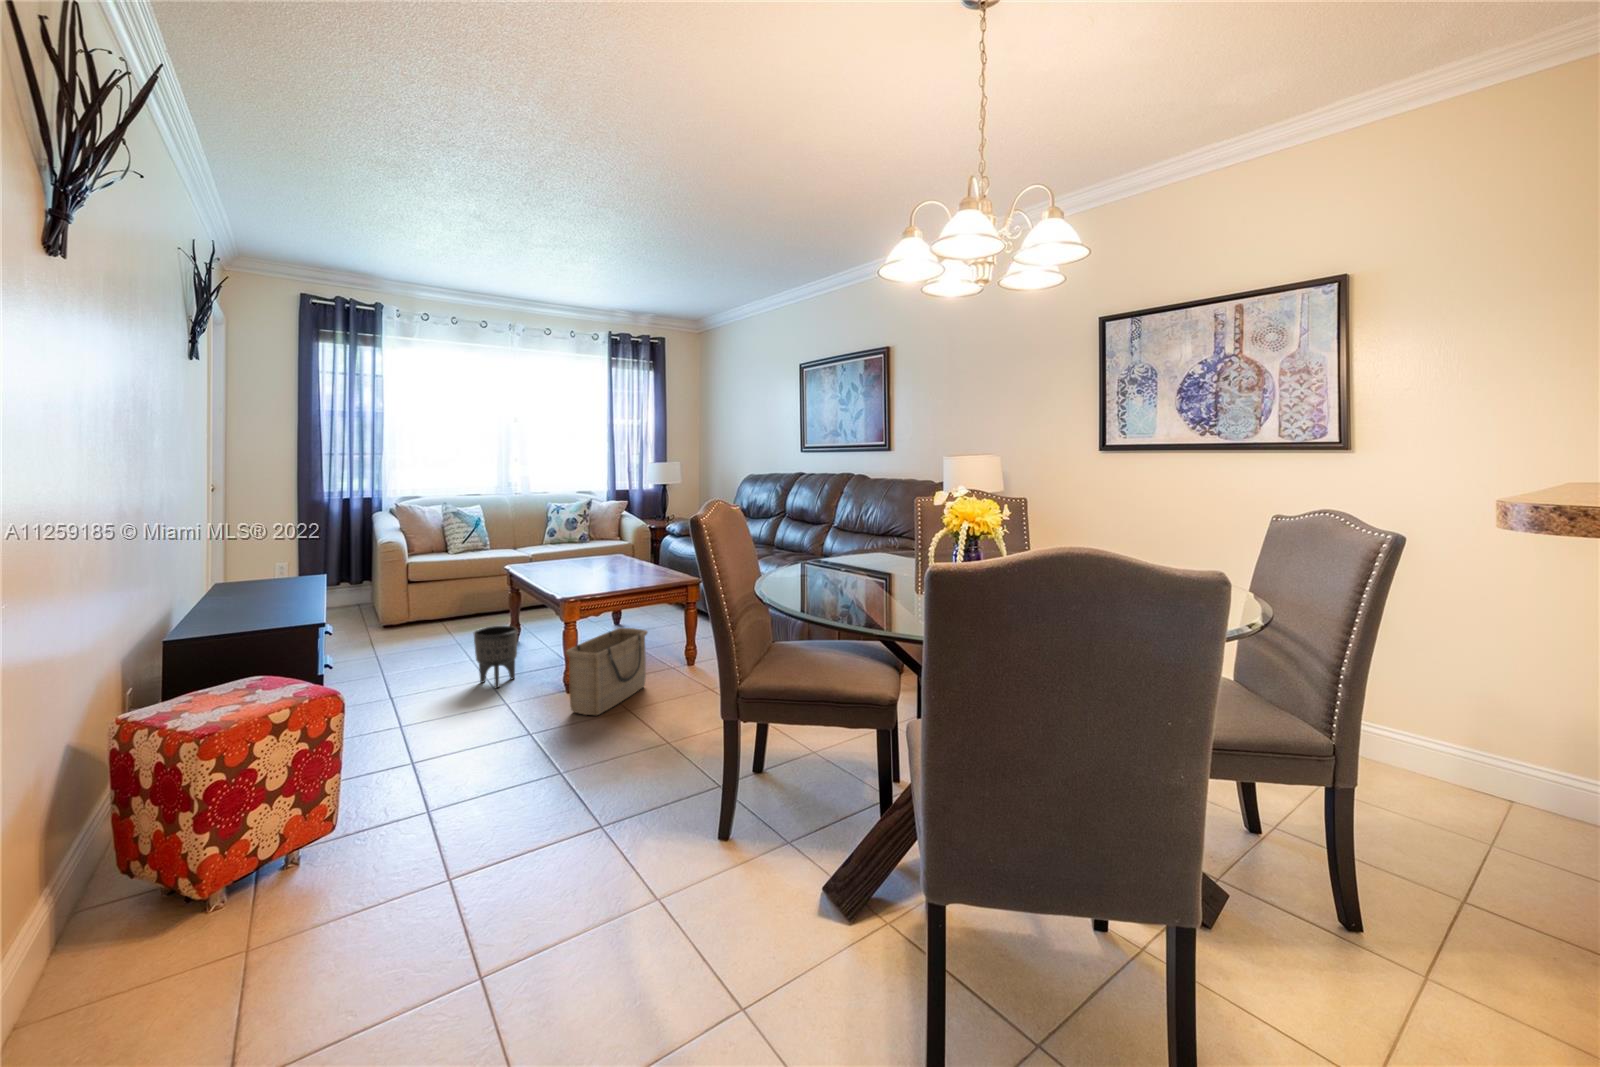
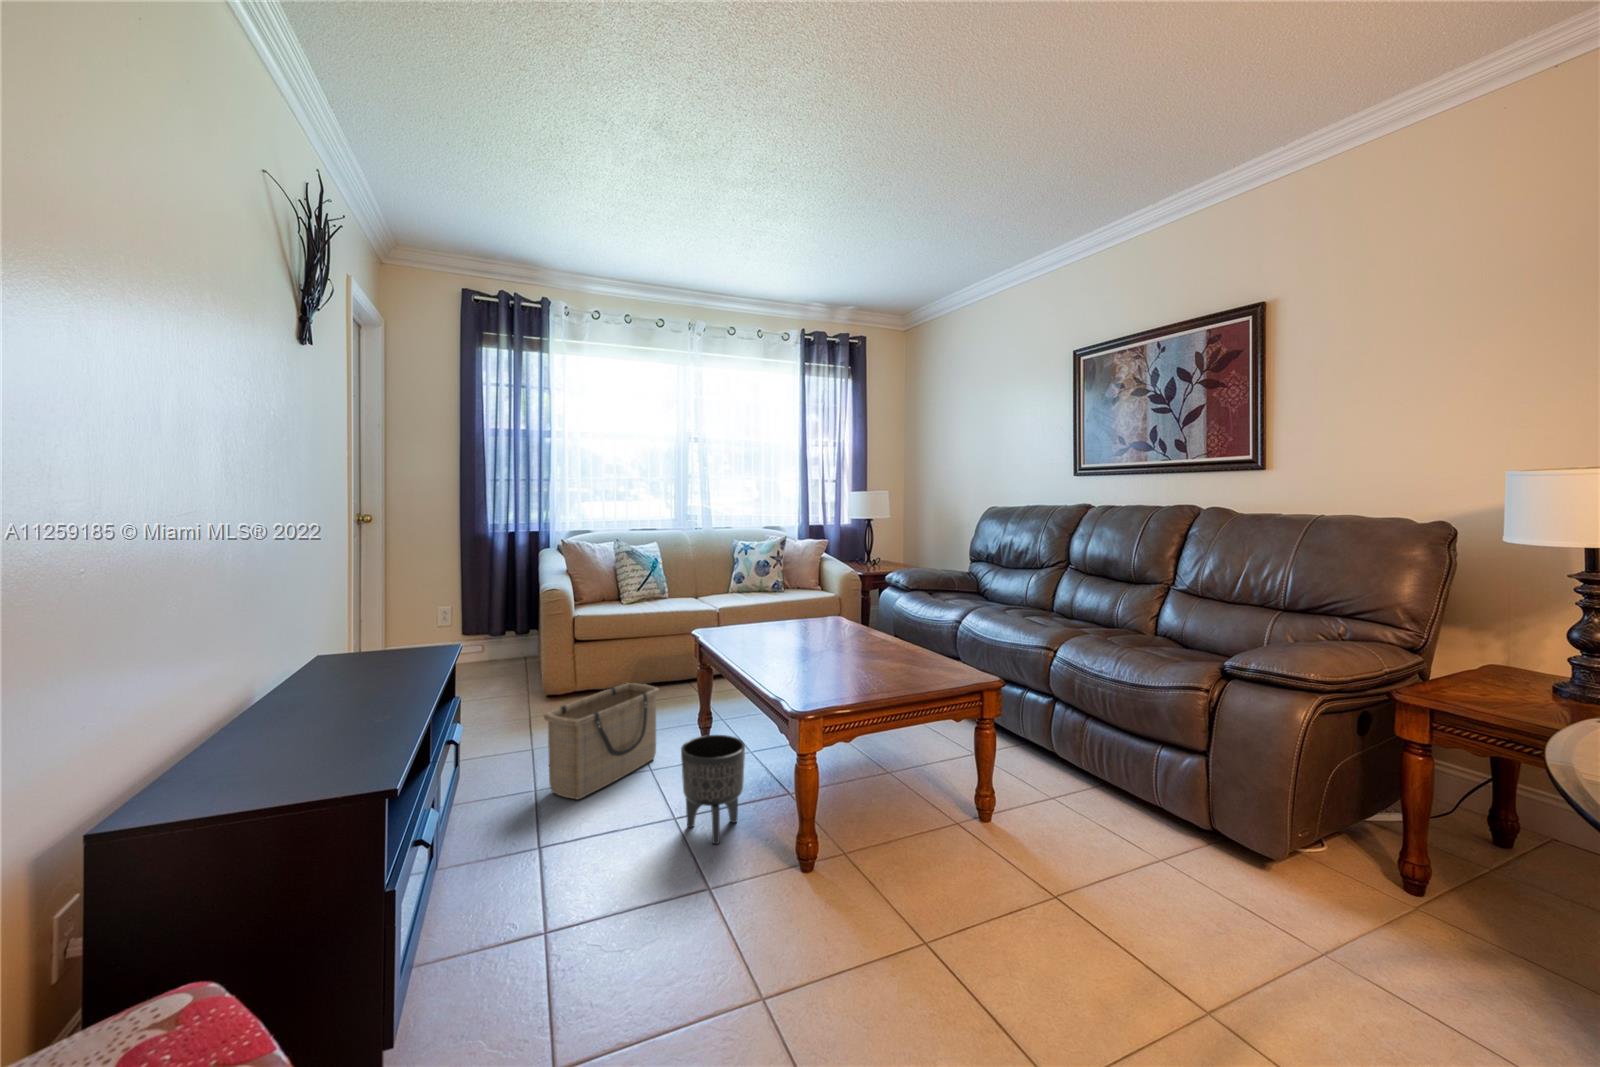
basket: present [566,628,647,715] -> present [544,683,659,799]

